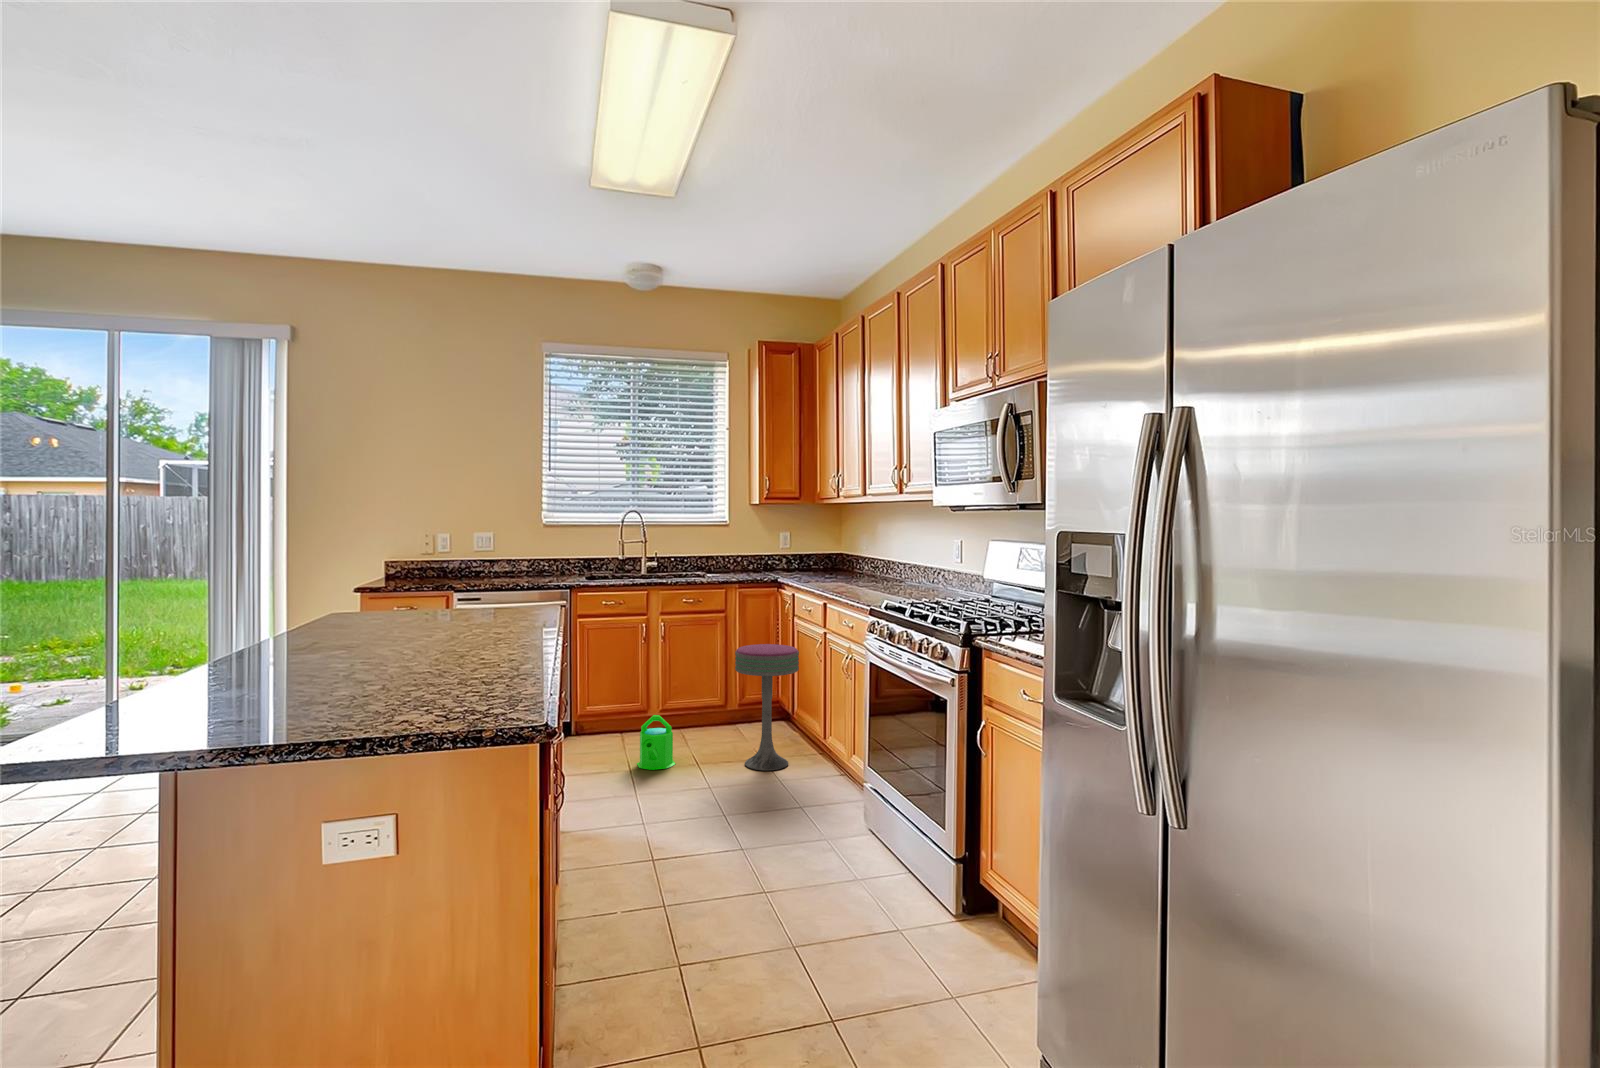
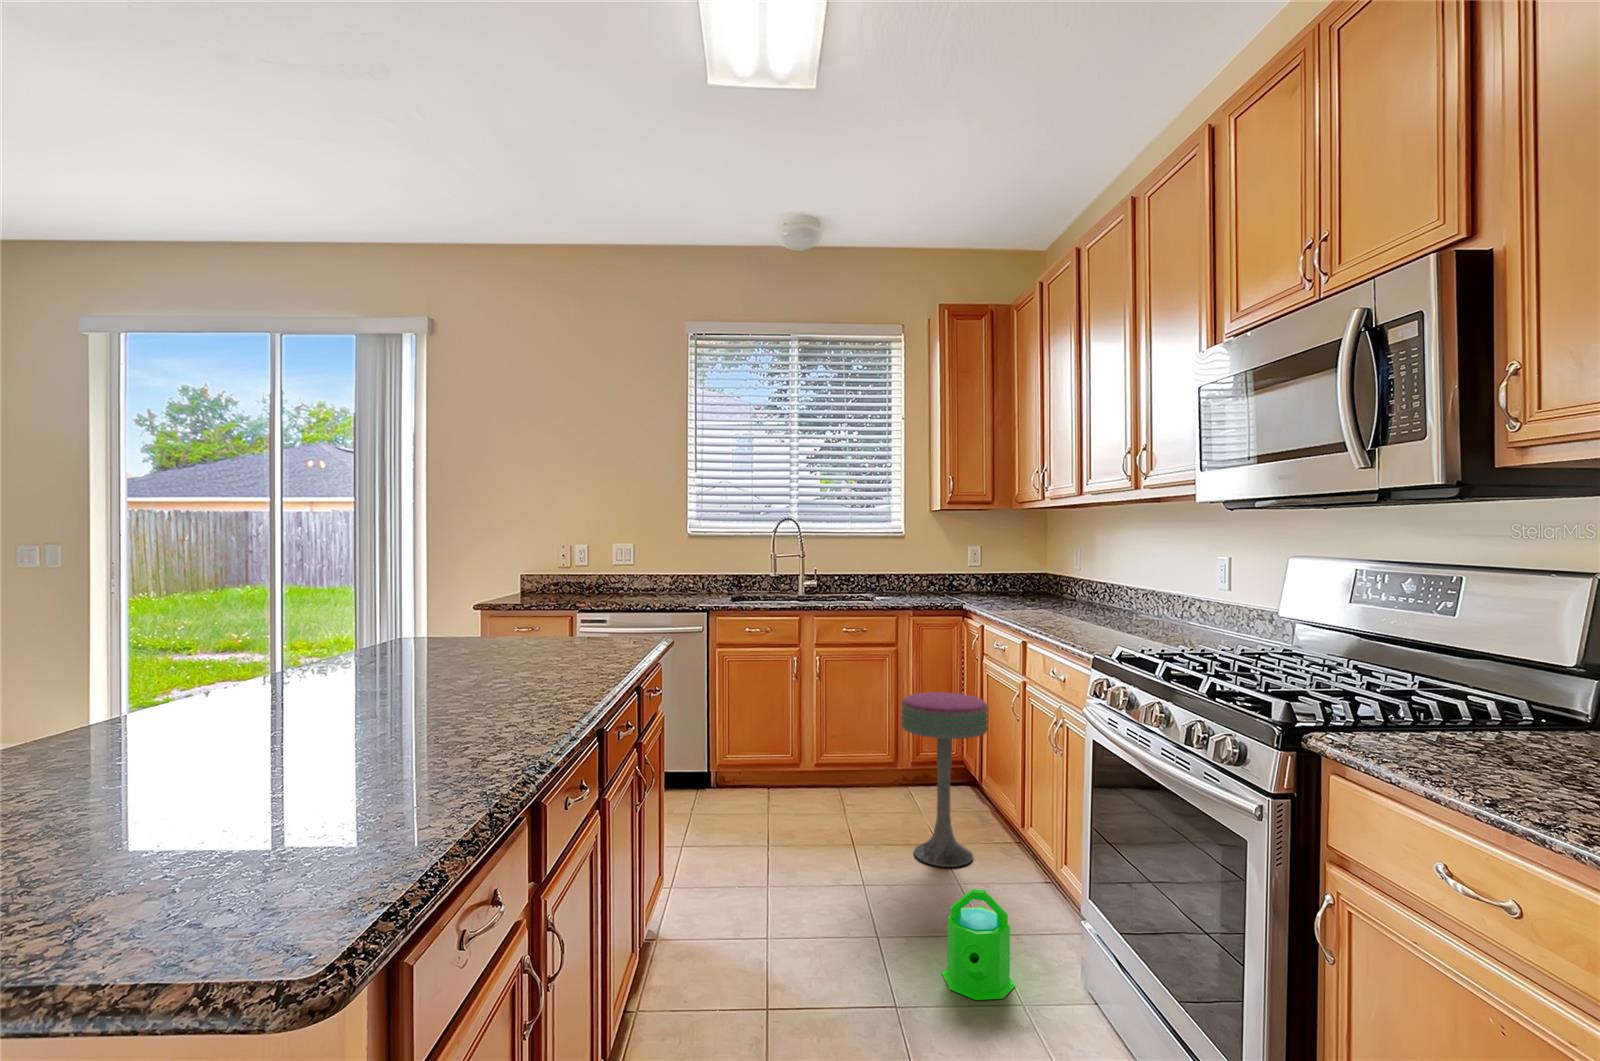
watering can: present [637,715,675,770] -> present [942,889,1015,1000]

